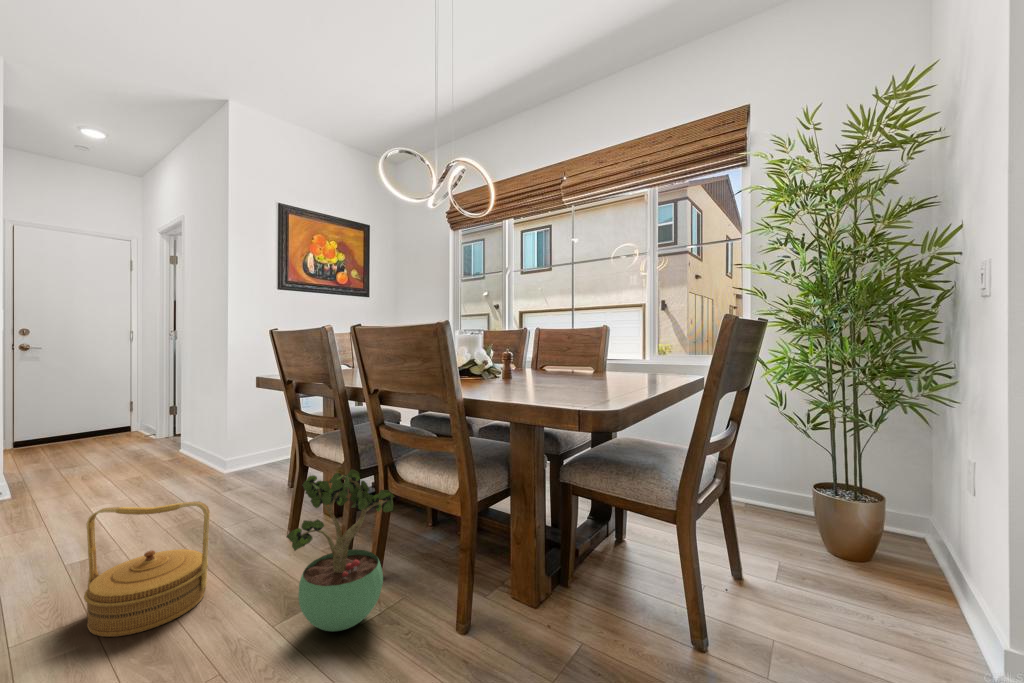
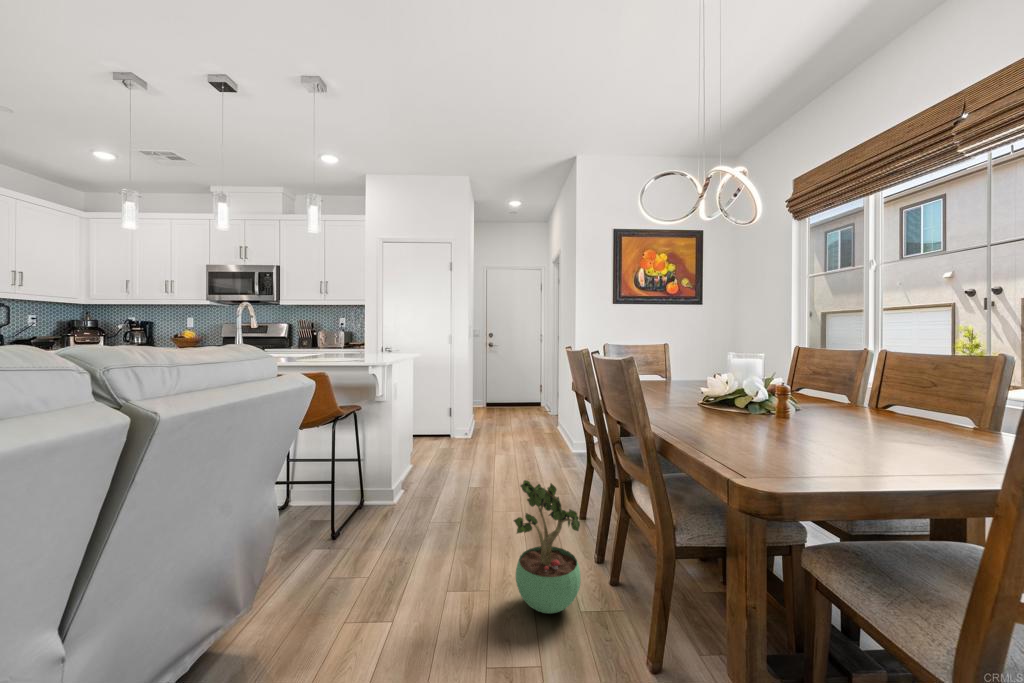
basket: present [84,502,210,637] -> none [439,464,500,549]

